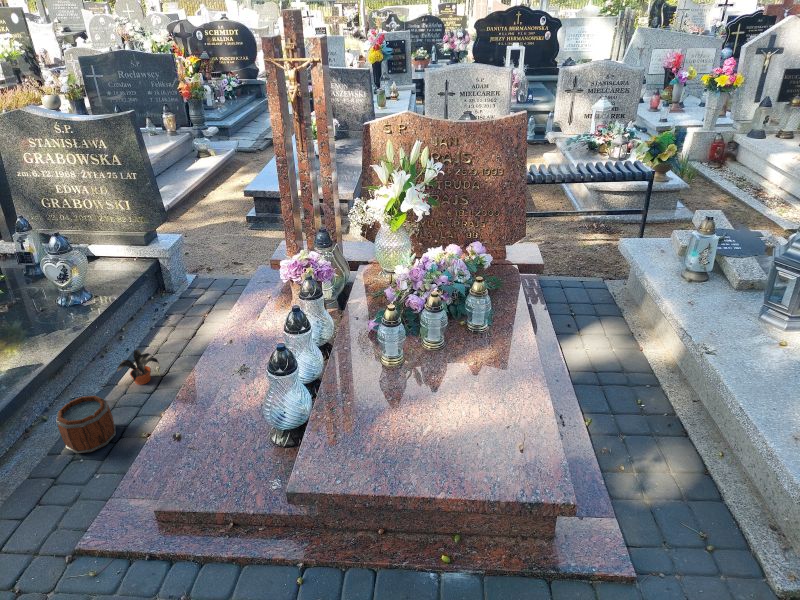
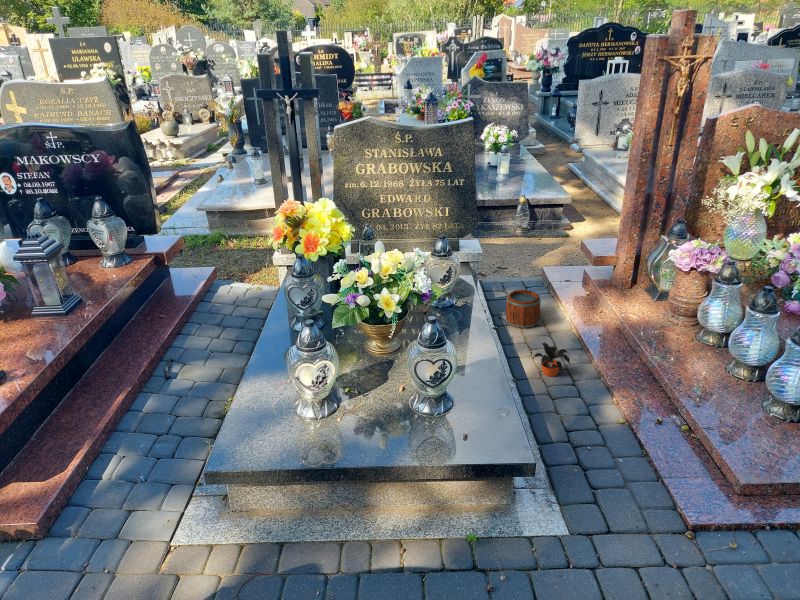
bucket: present [57,396,116,453] -> present [506,290,541,328]

